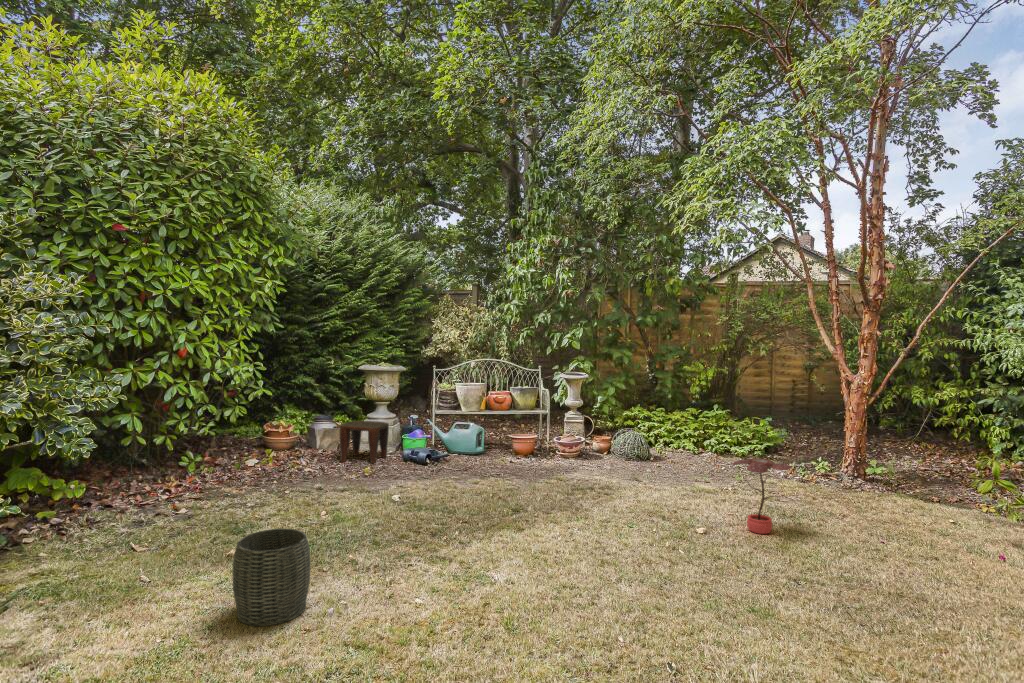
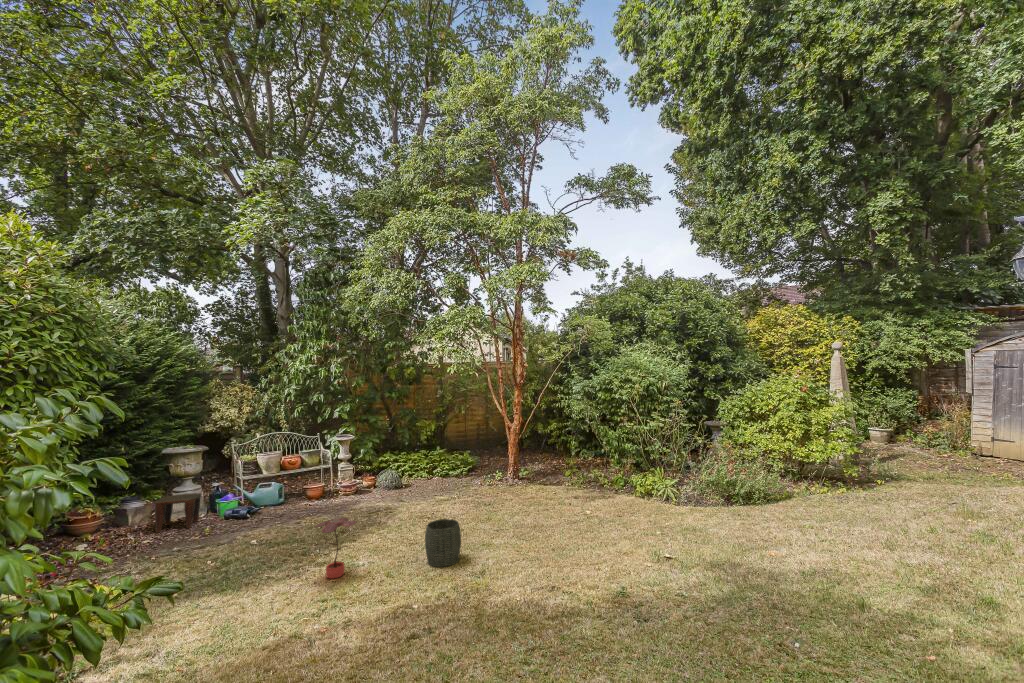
potted plant: present [732,458,792,534] -> present [315,518,356,578]
woven basket: present [233,529,310,626] -> present [425,519,461,567]

